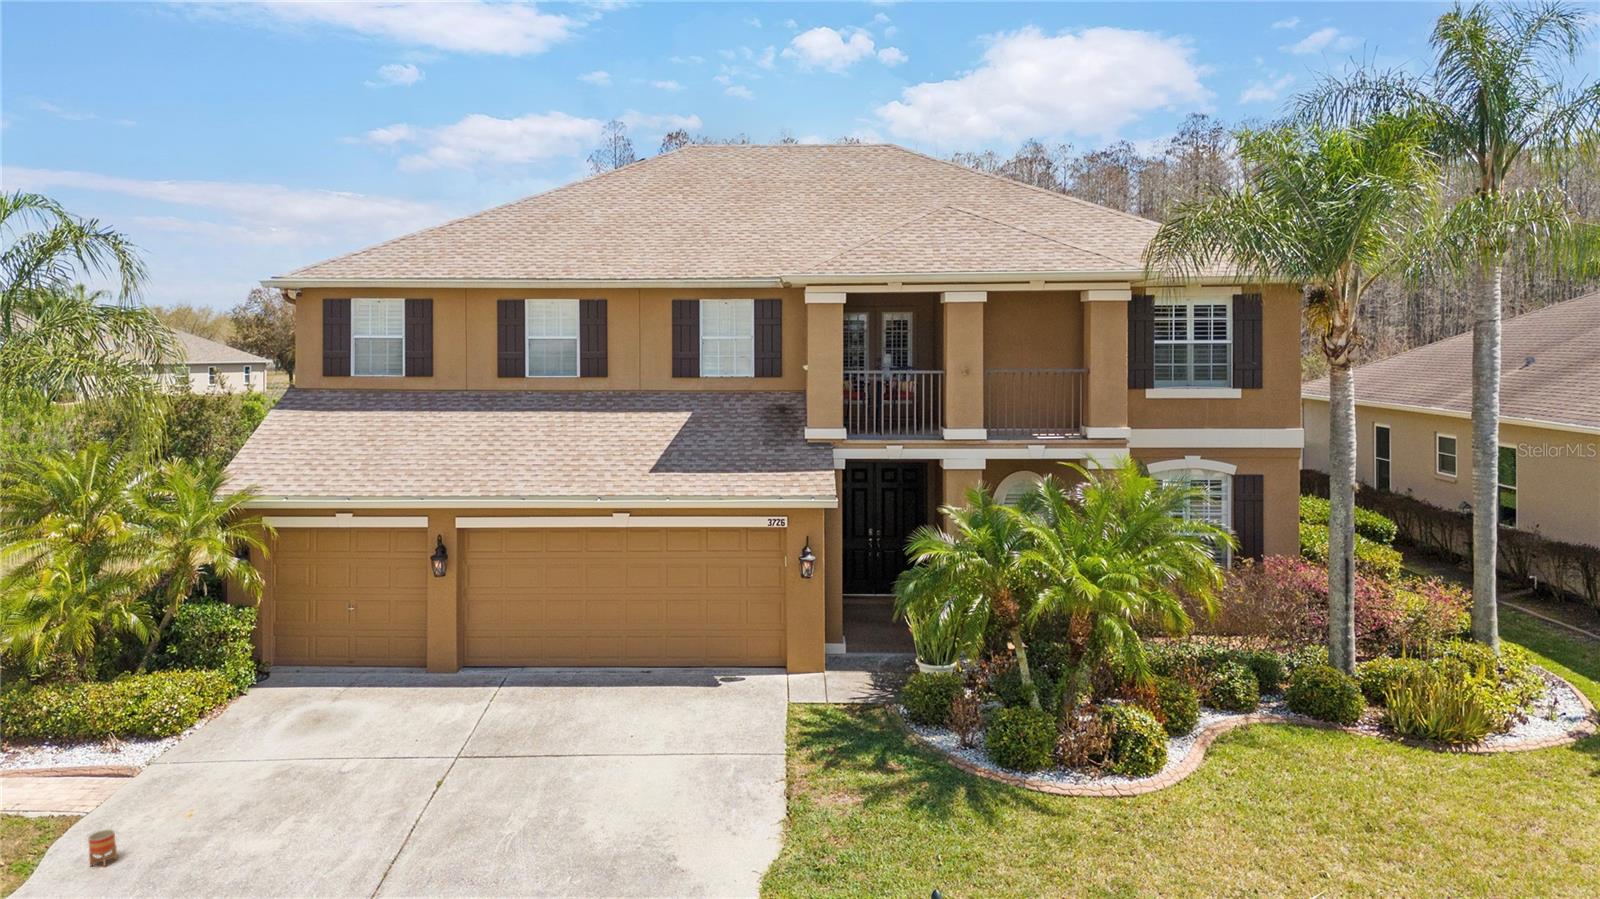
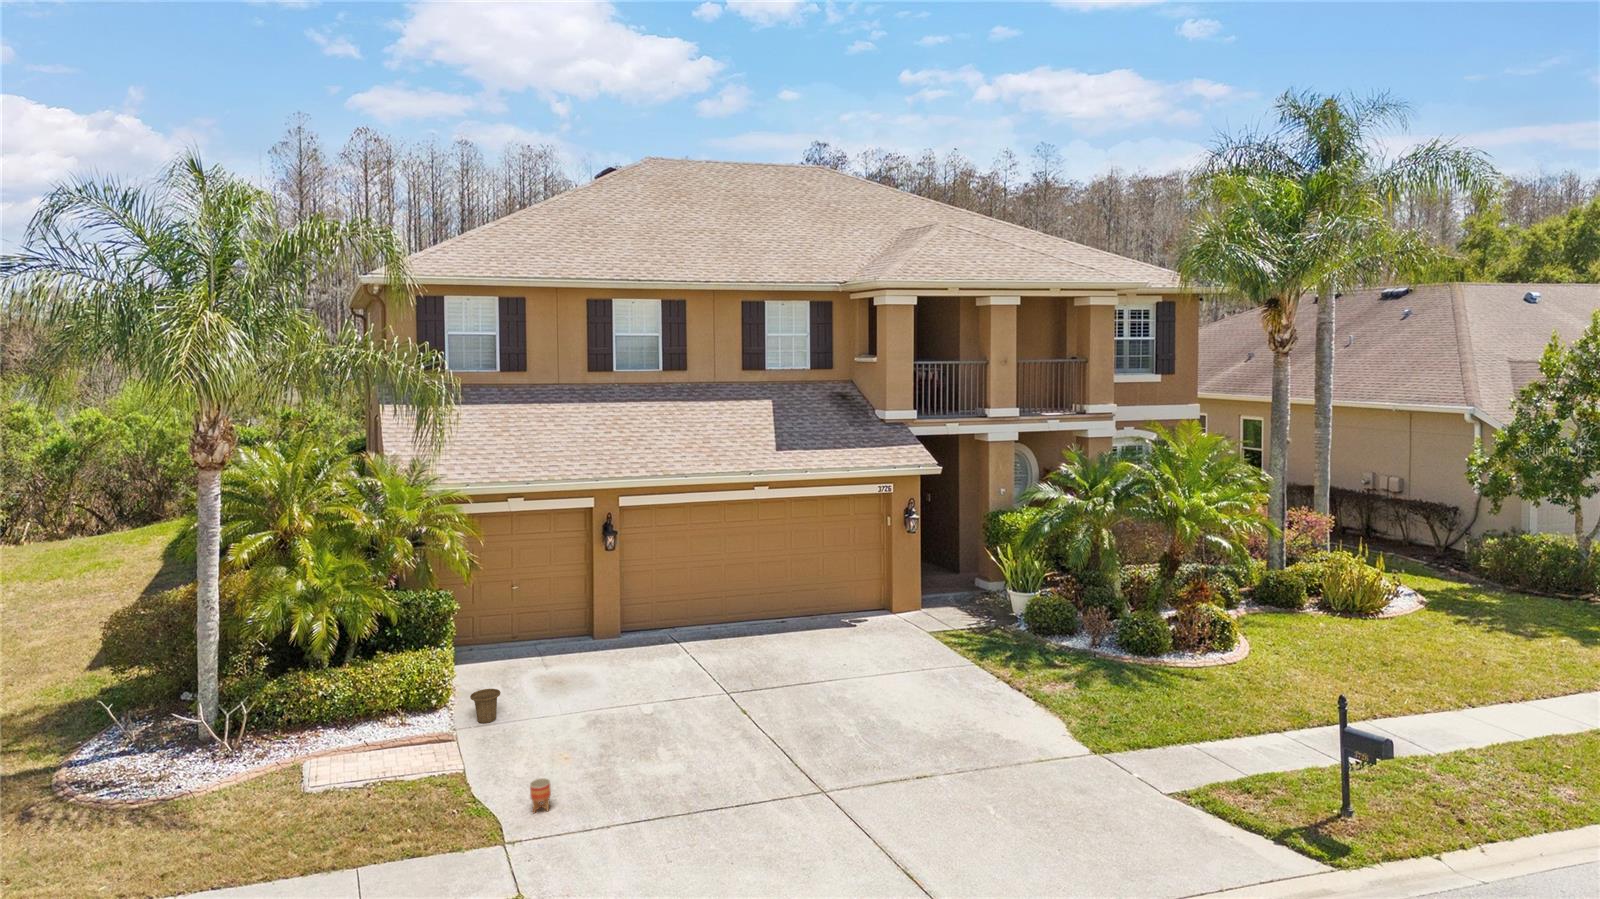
basket: none [184,718,220,755] -> present [470,689,501,723]

